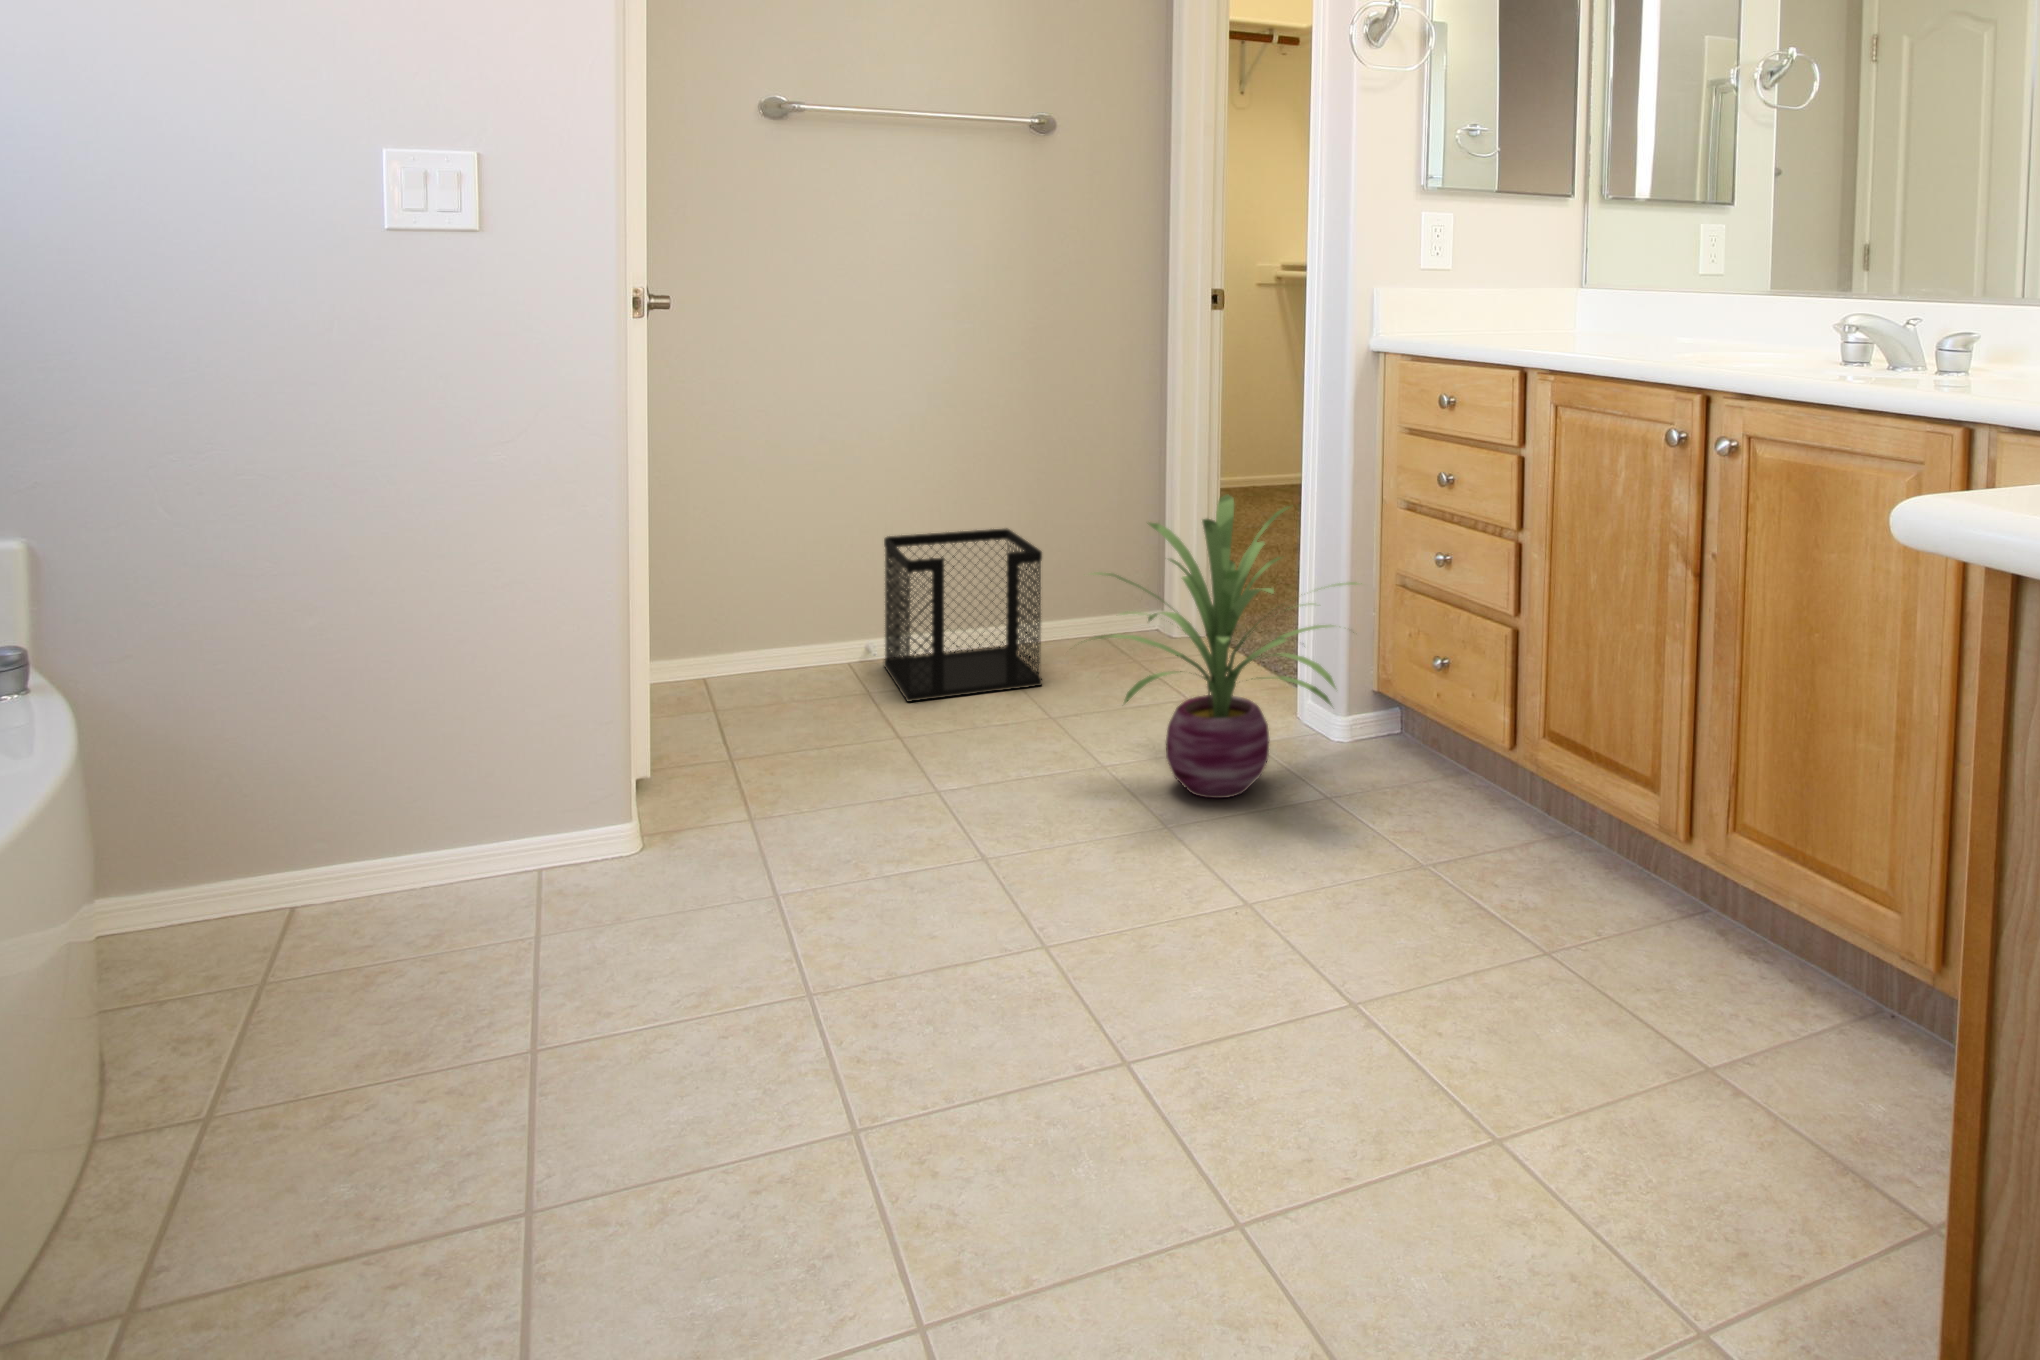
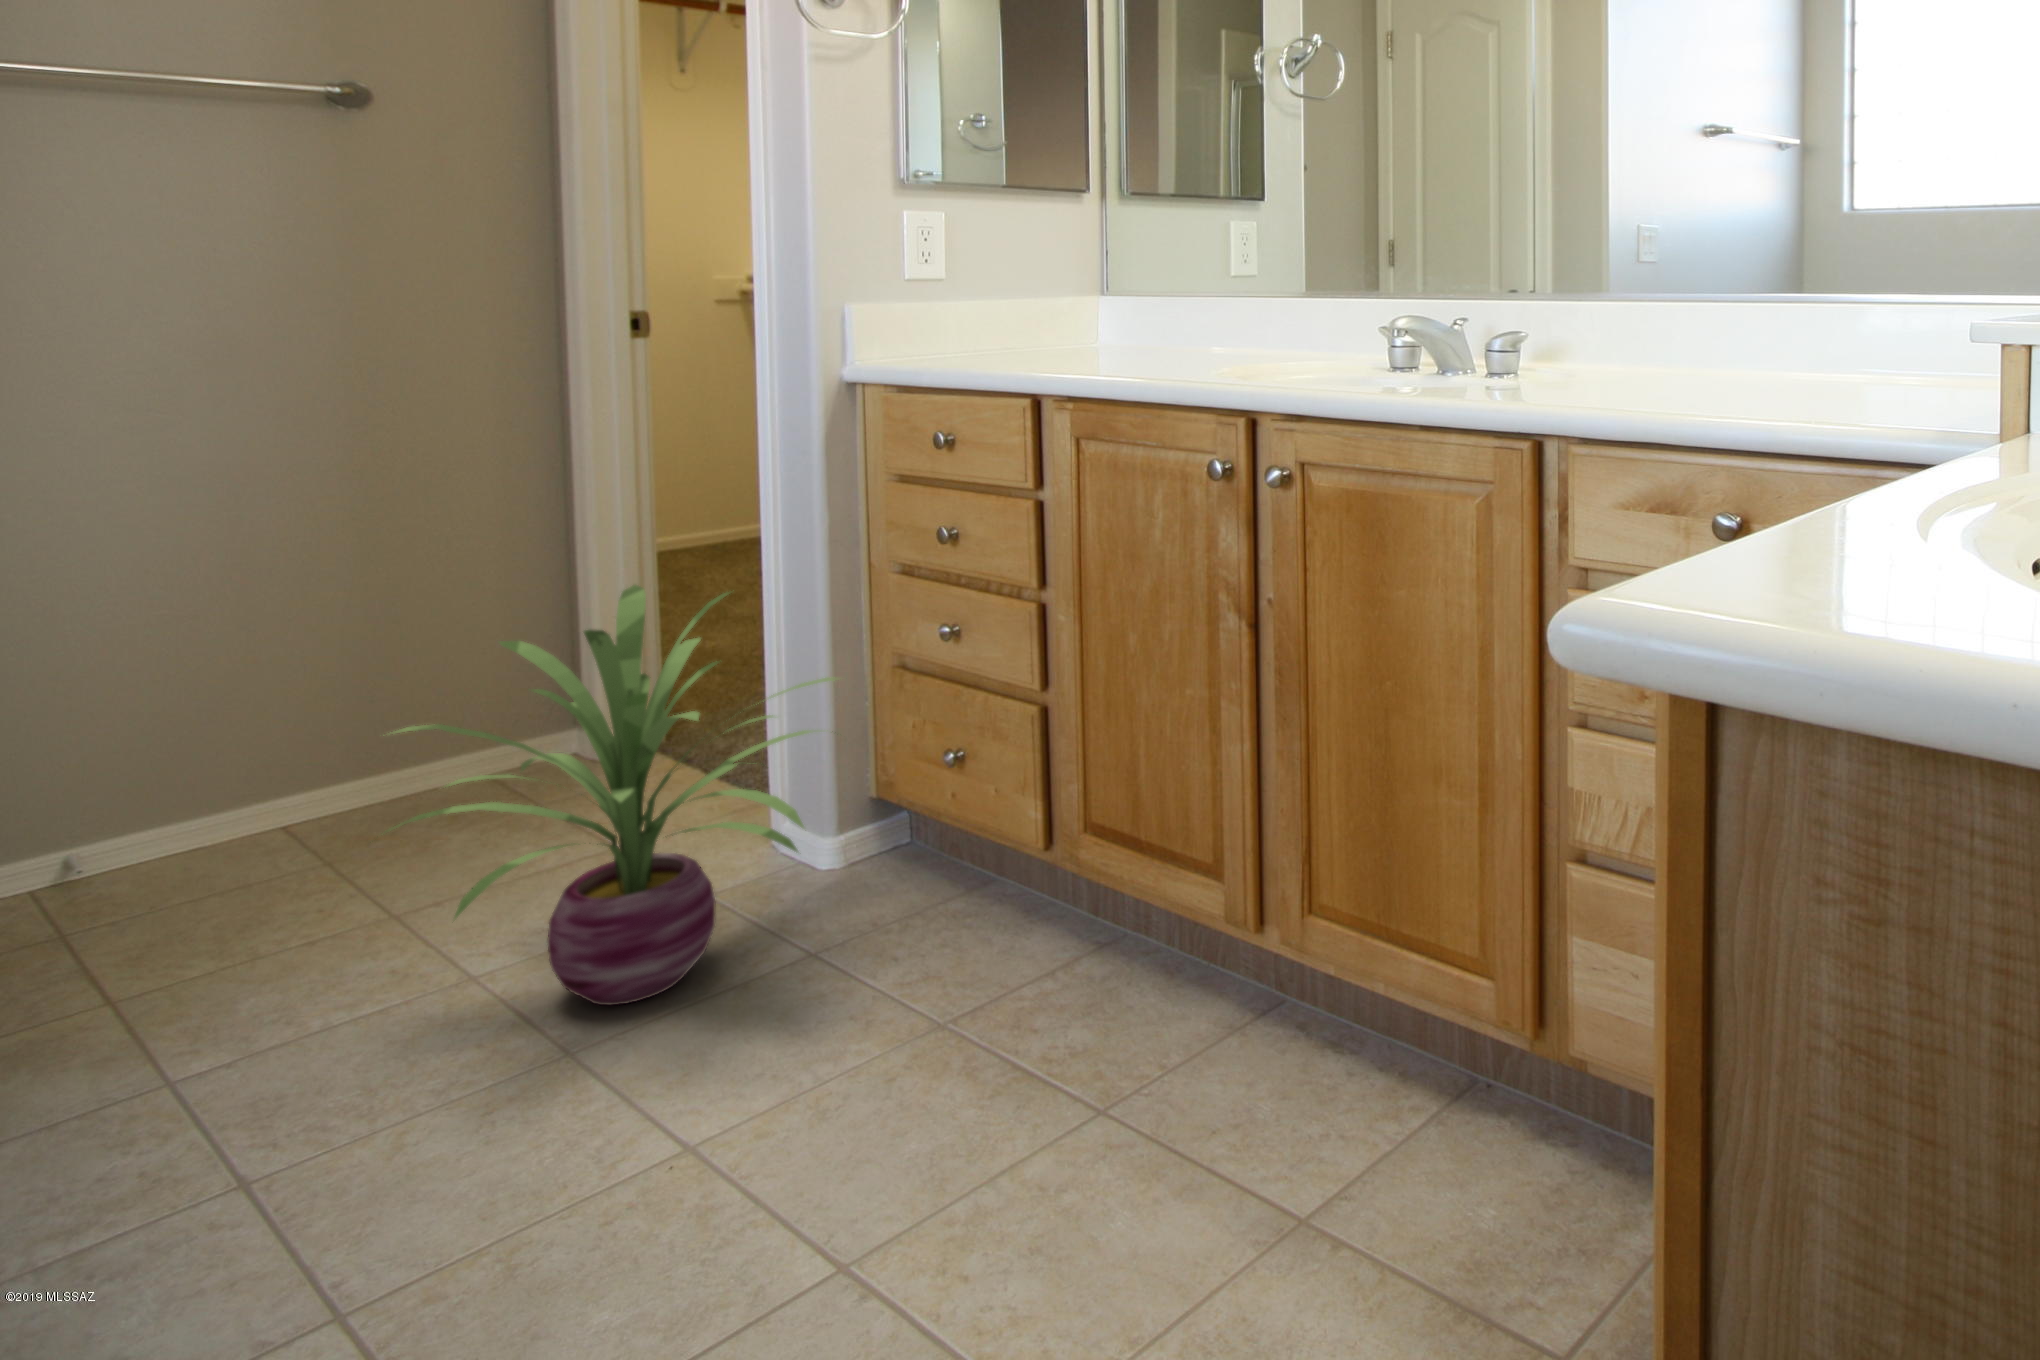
wastebasket: present [884,528,1042,701] -> none [39,660,359,956]

